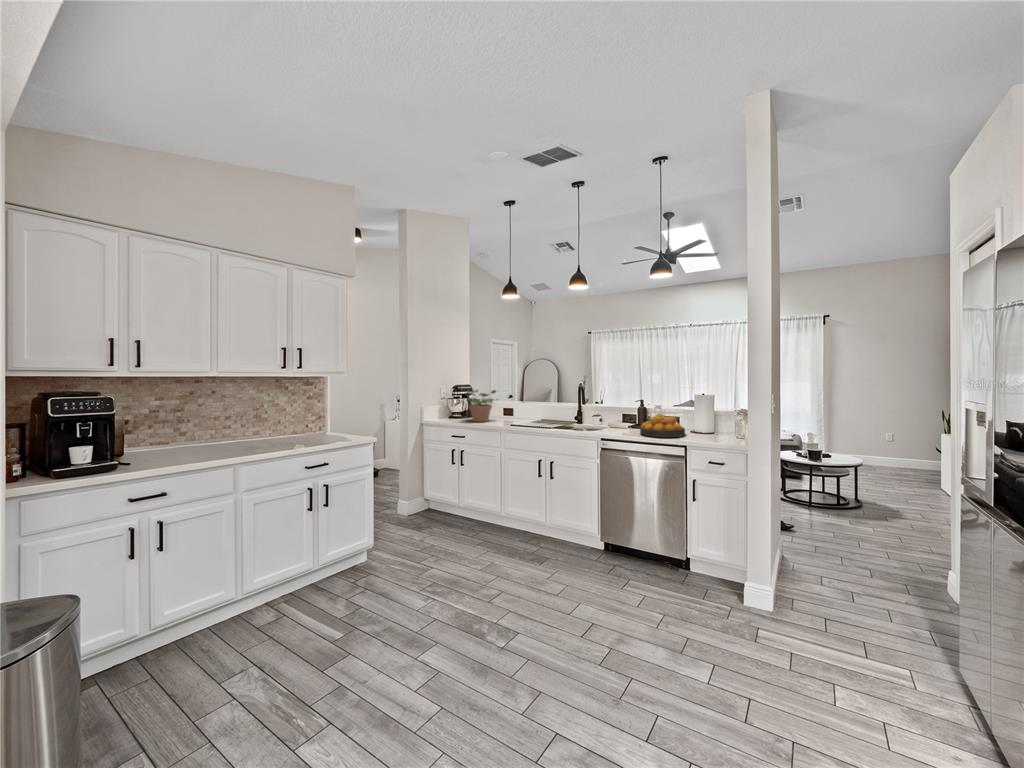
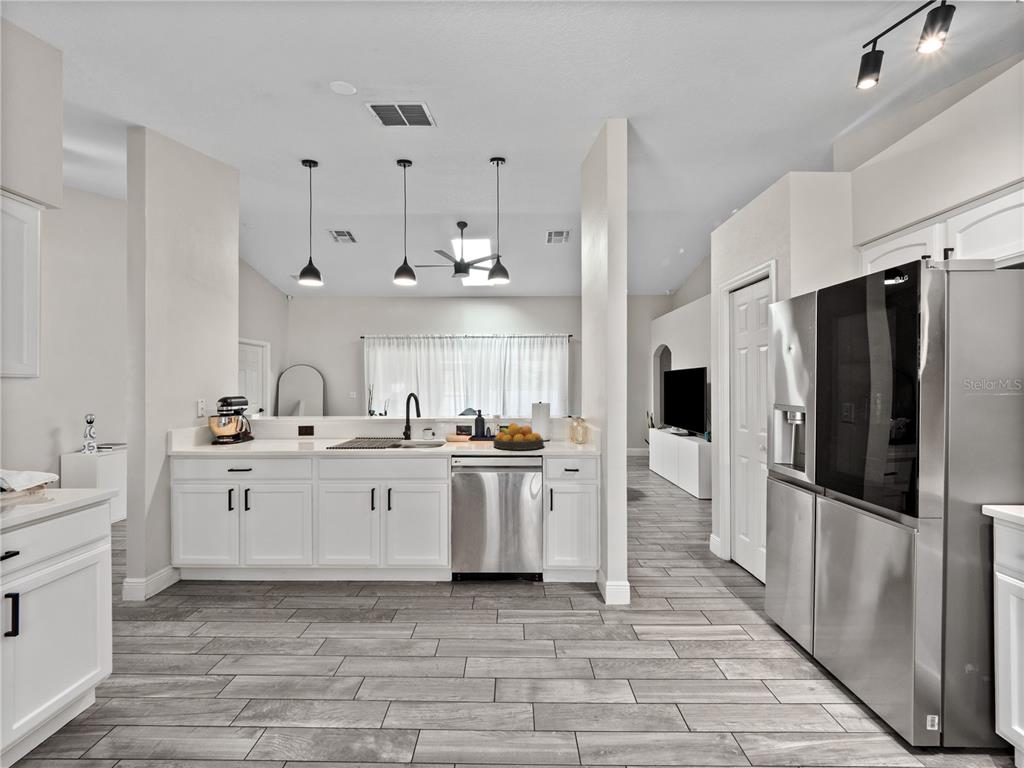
potted plant: present [467,390,498,422] -> none [241,401,296,446]

